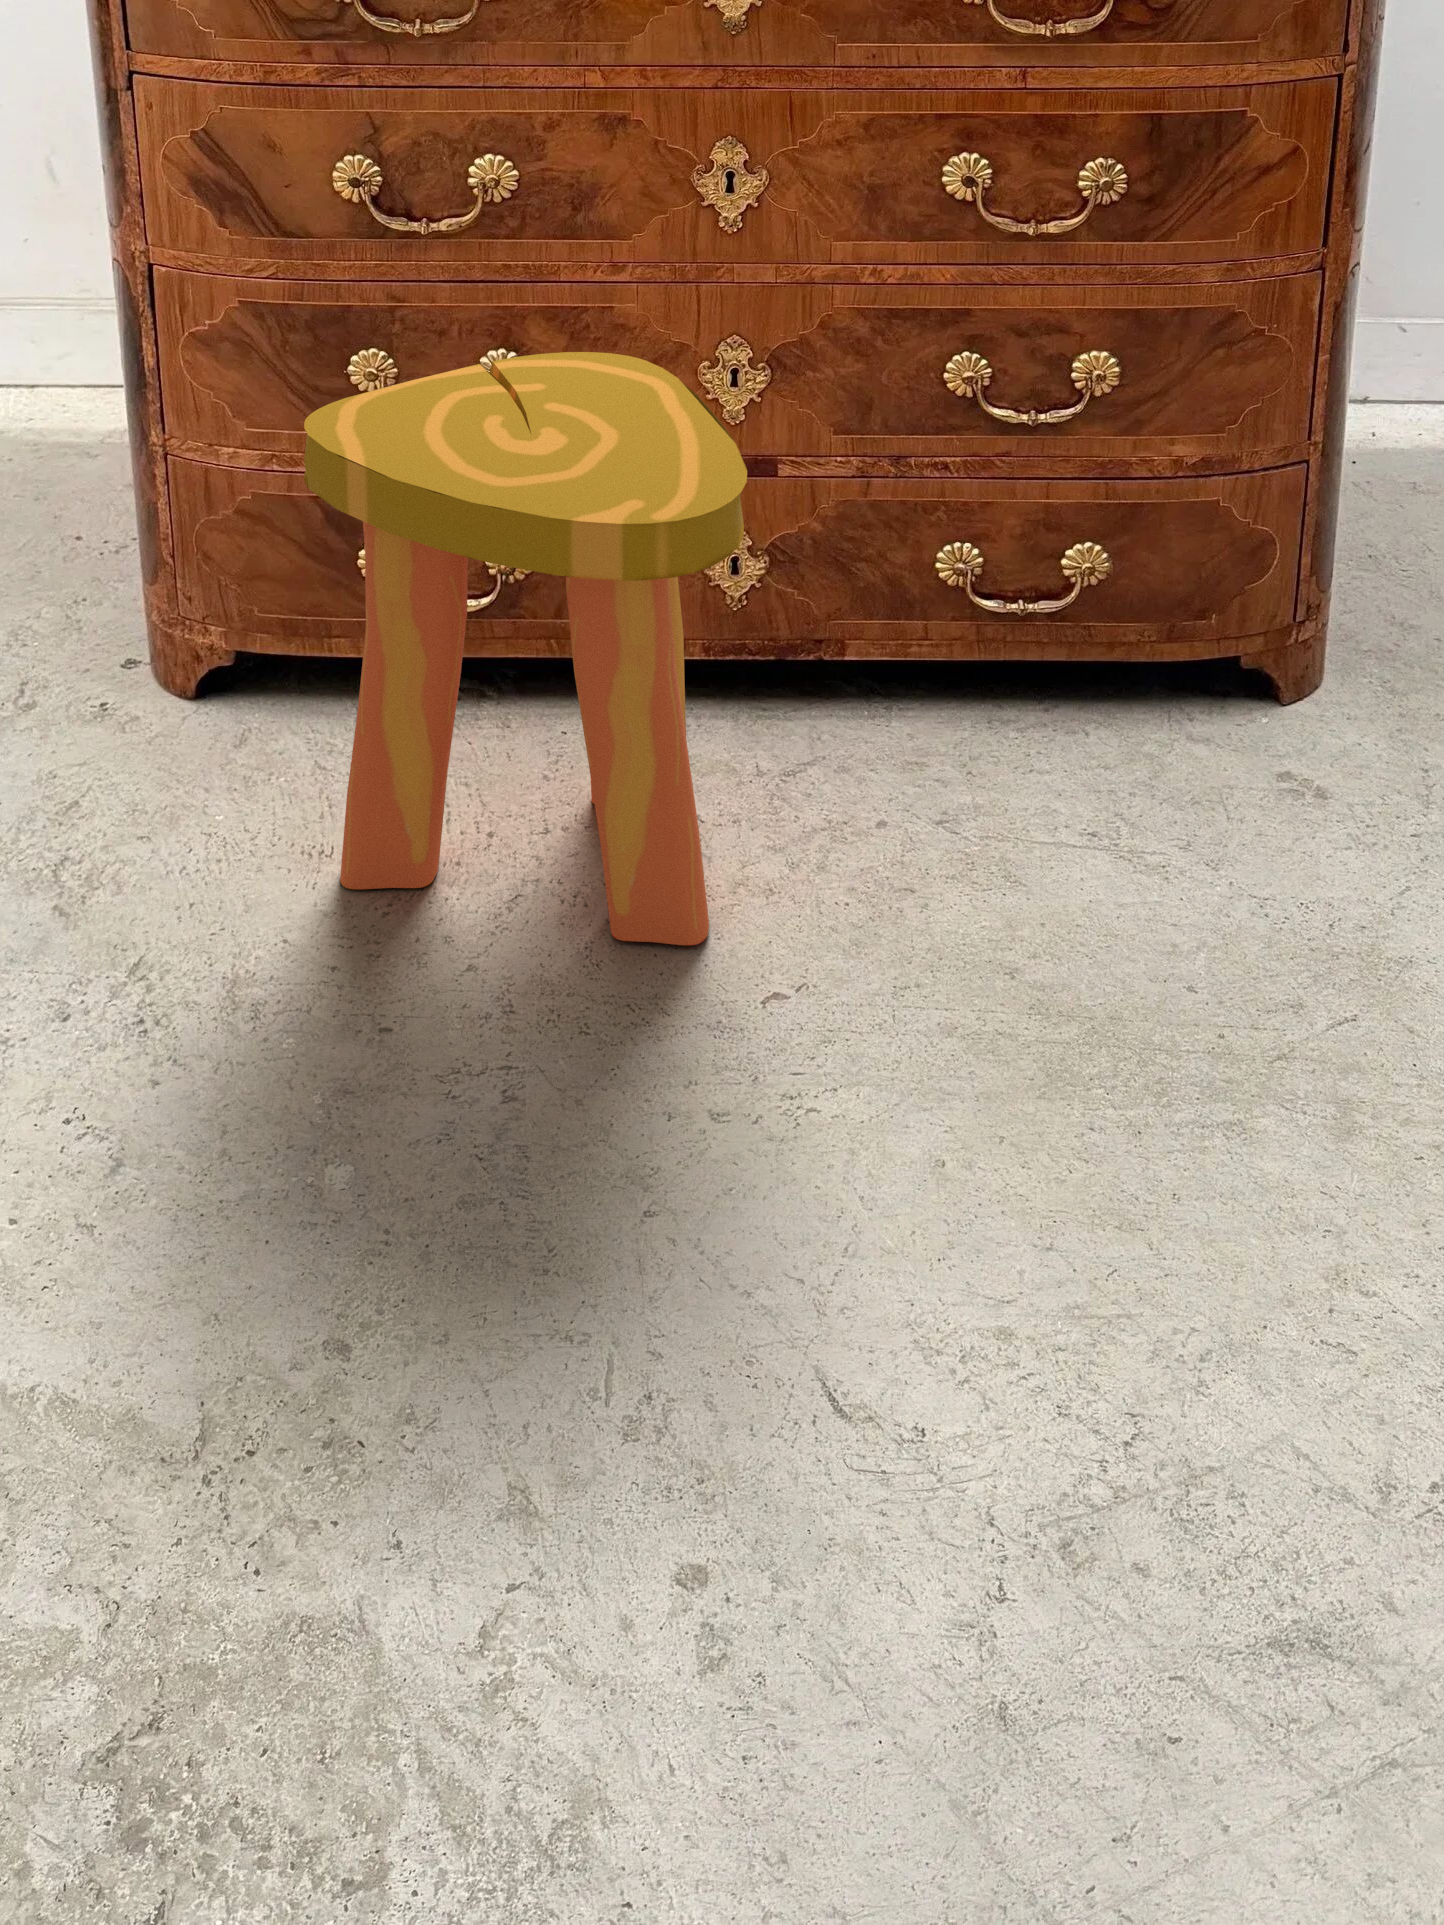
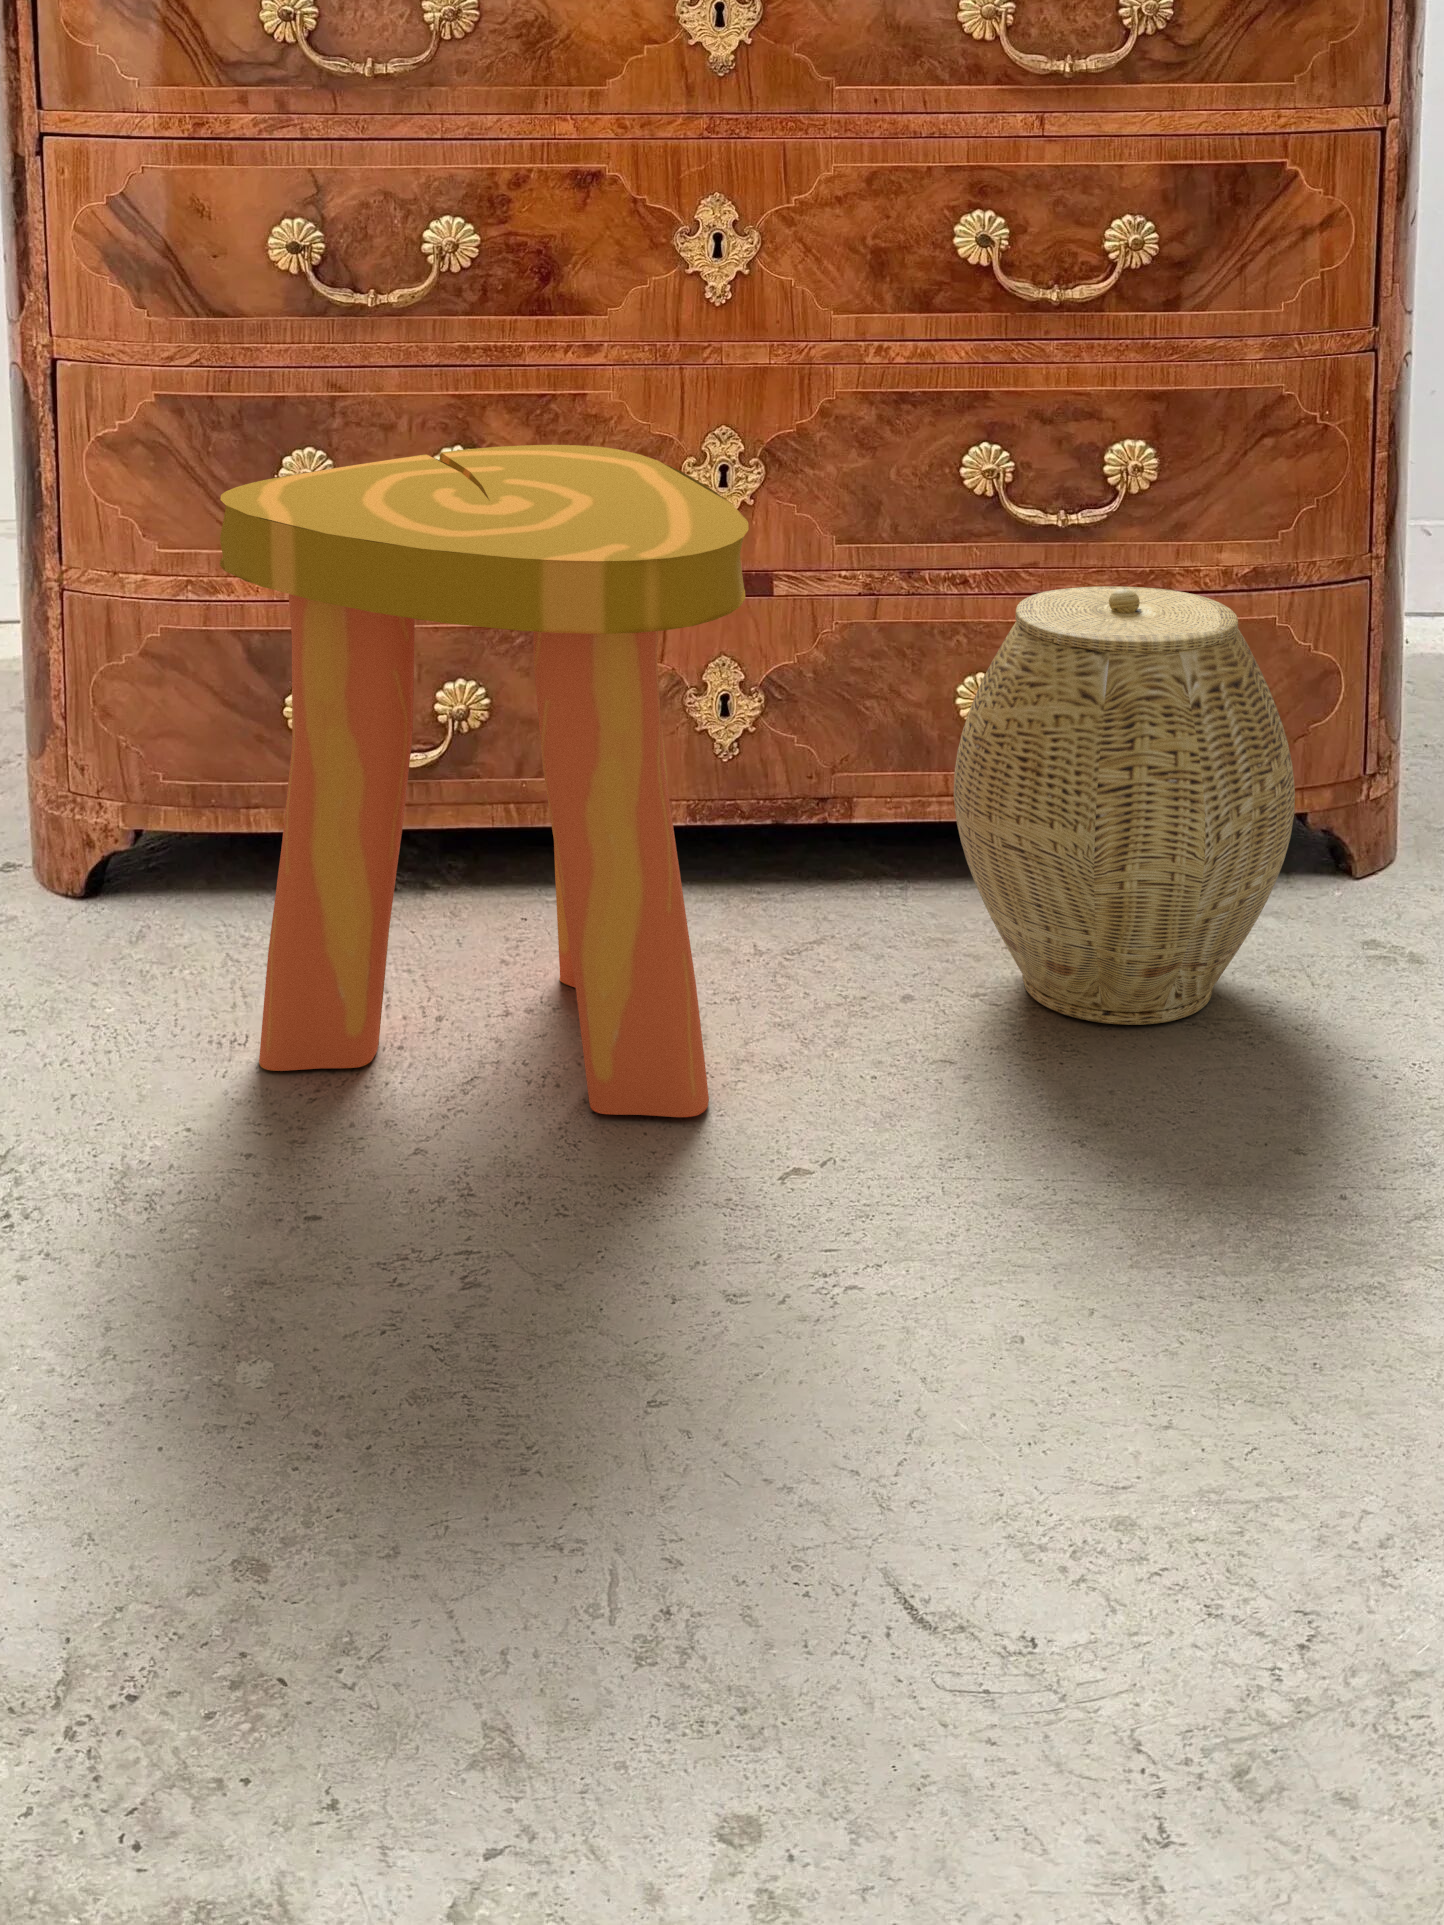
woven basket: none [927,485,1213,860] -> present [954,586,1295,1025]

